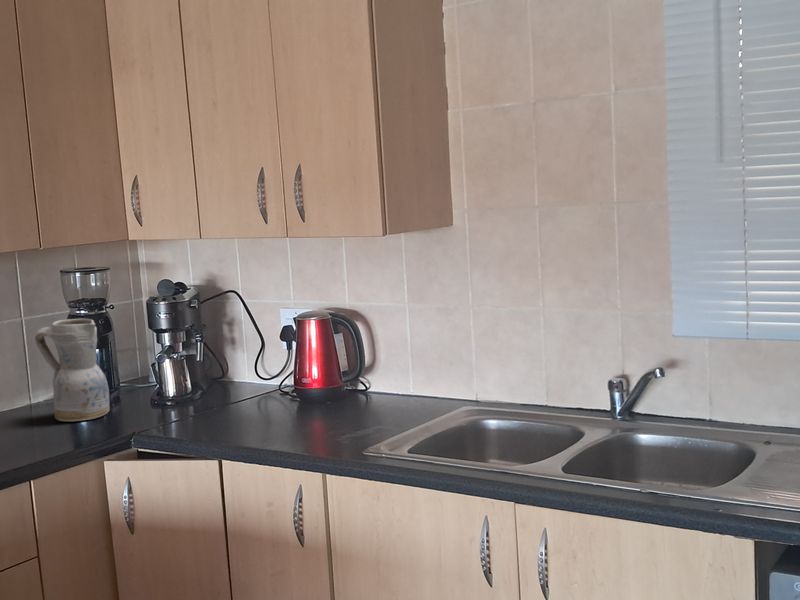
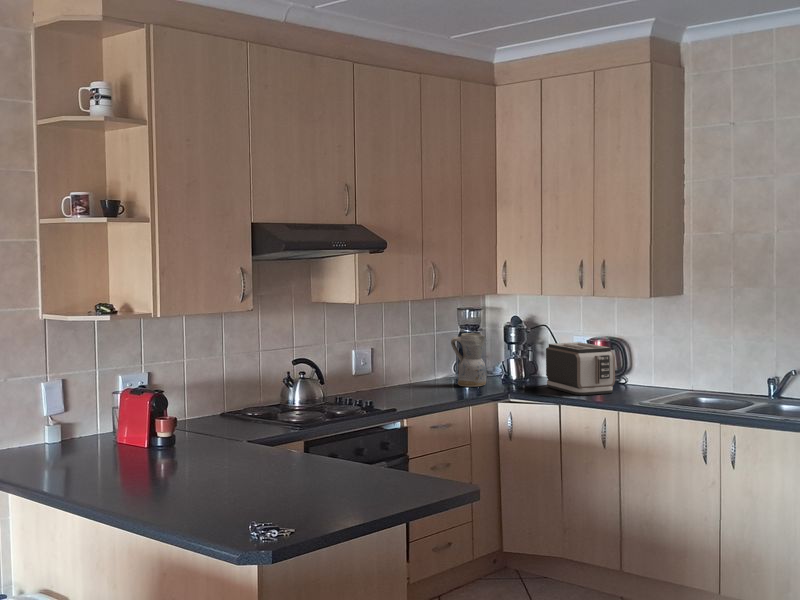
toaster: none [210,323,331,434] -> present [546,342,615,395]

